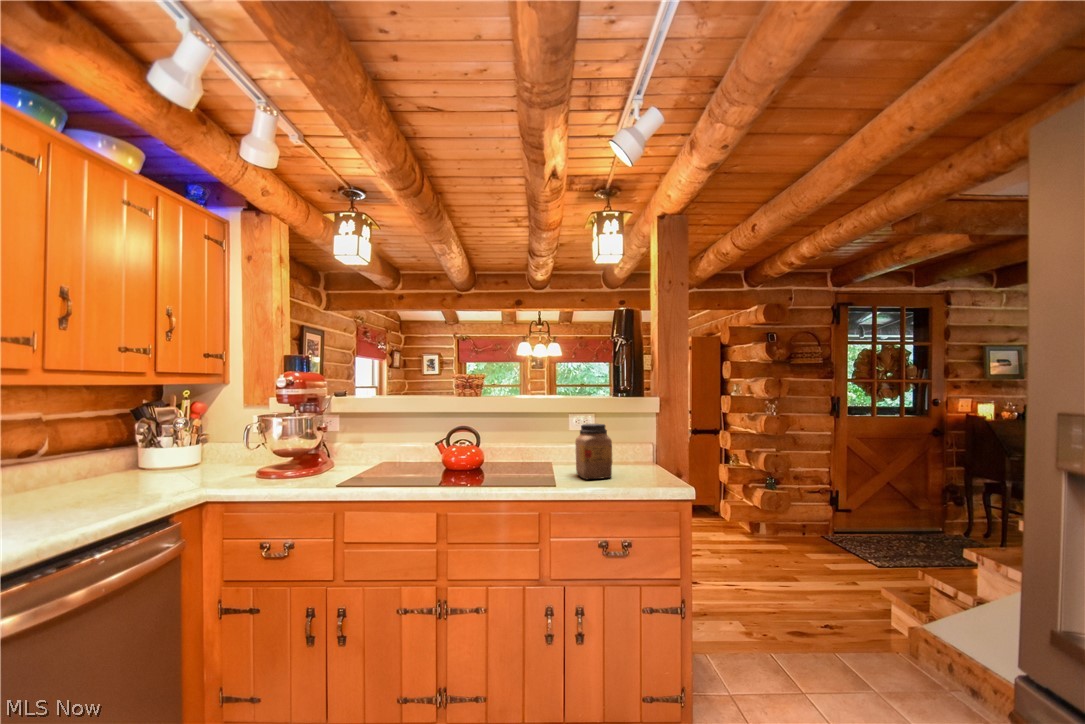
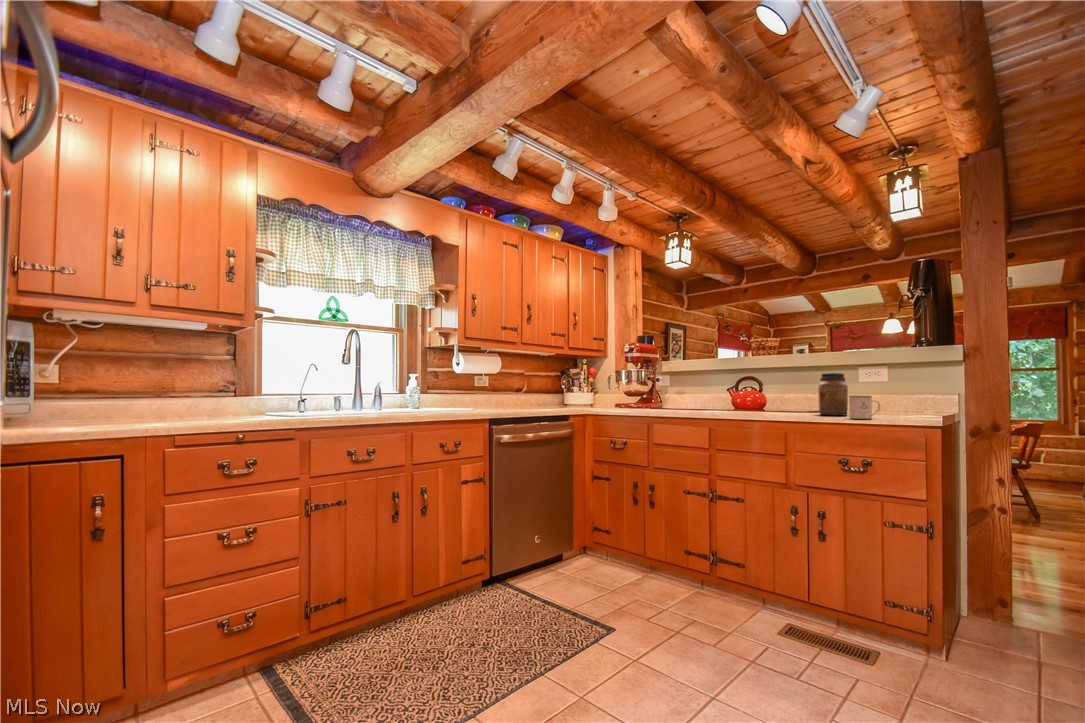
mug: none [628,455,657,488] -> present [849,396,880,419]

